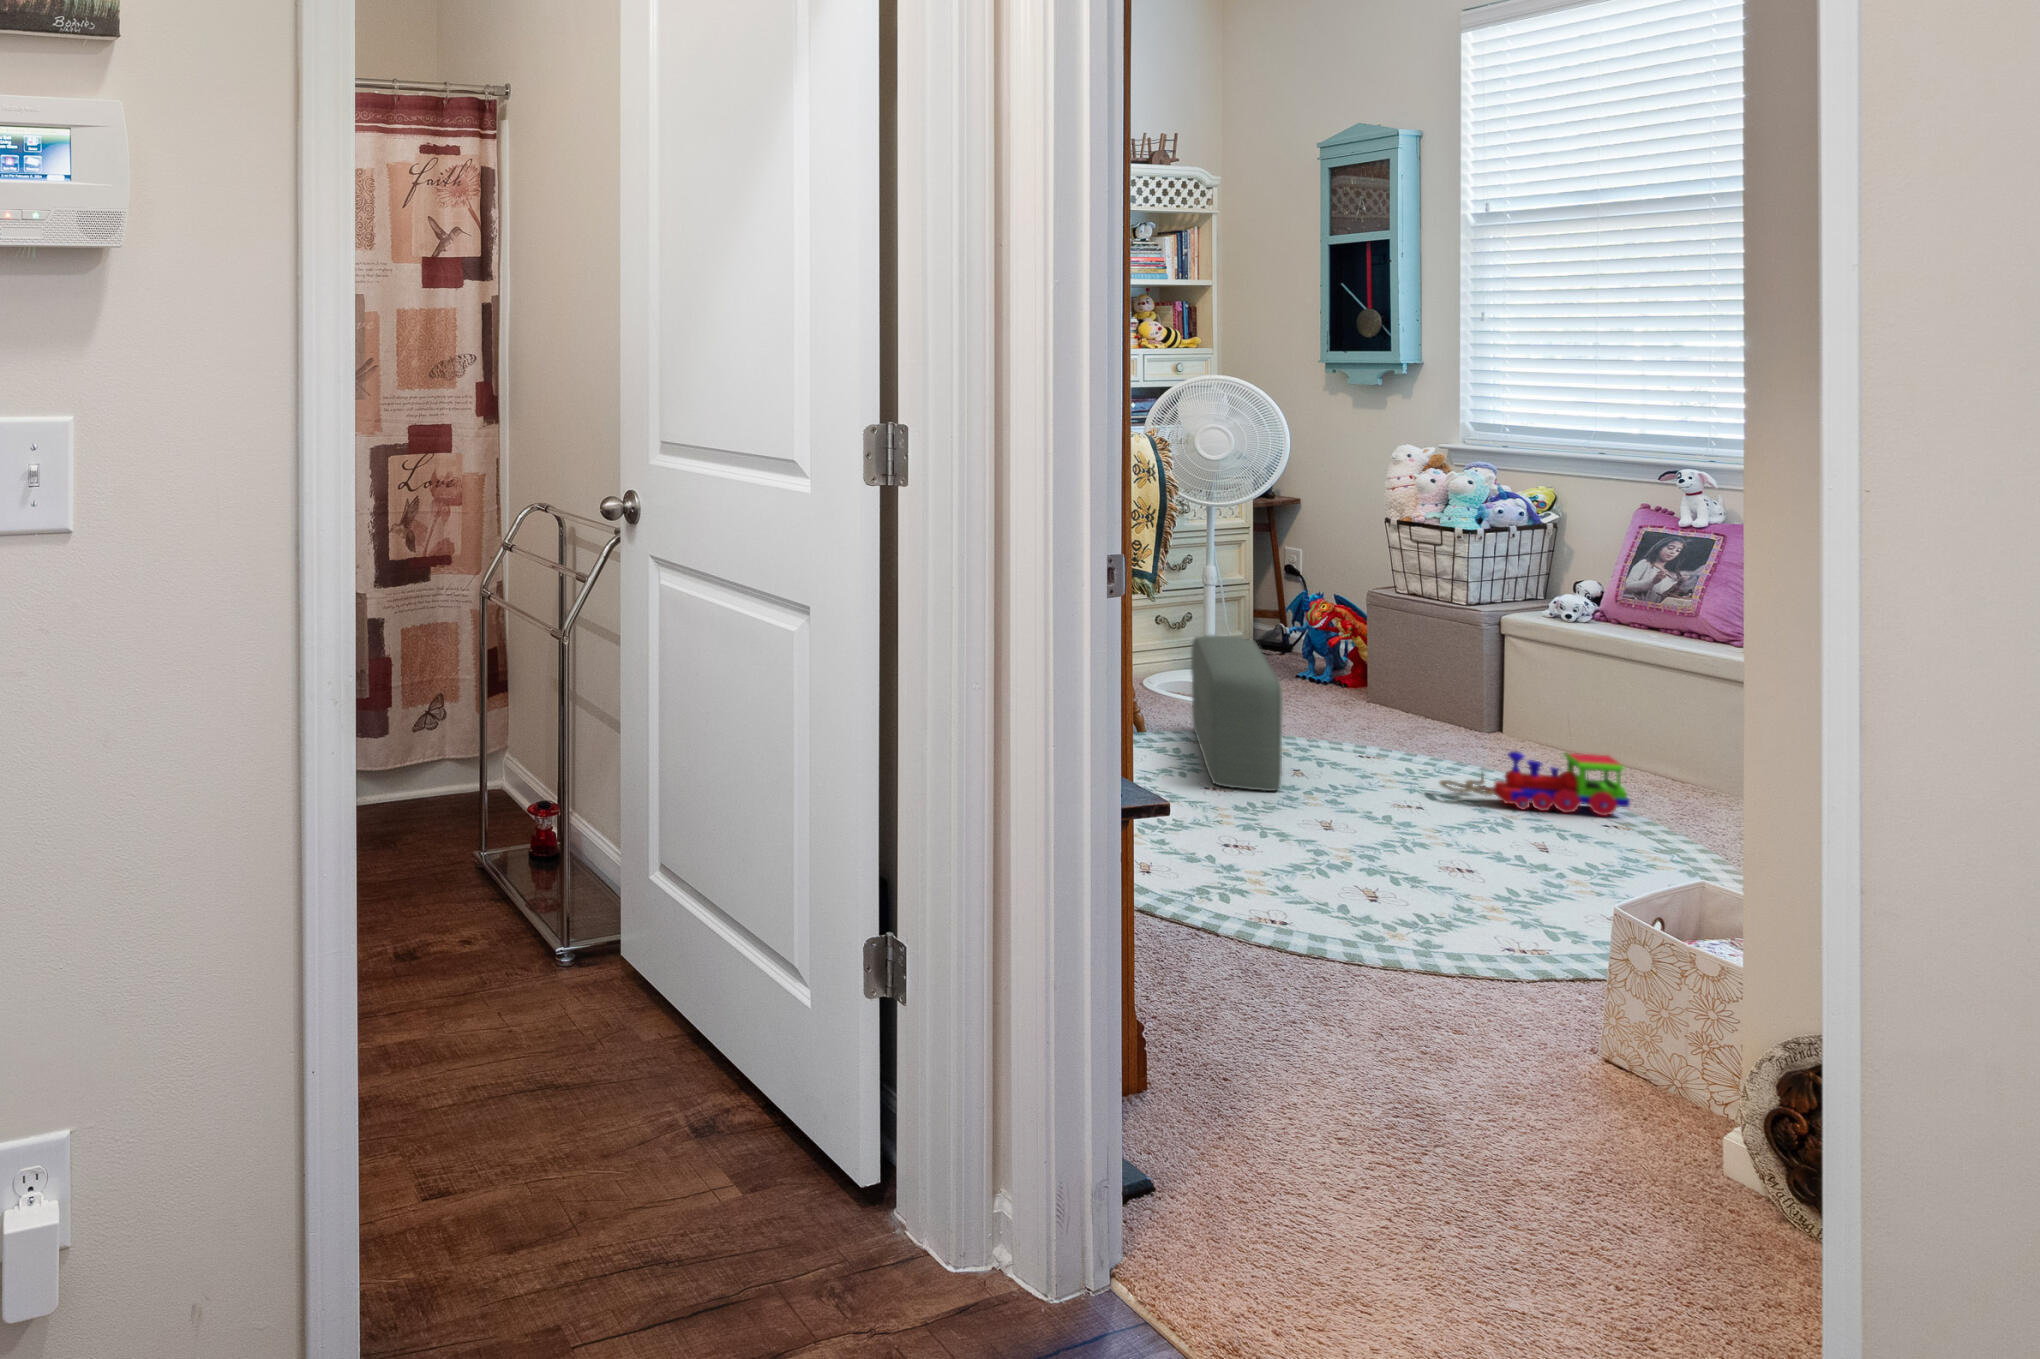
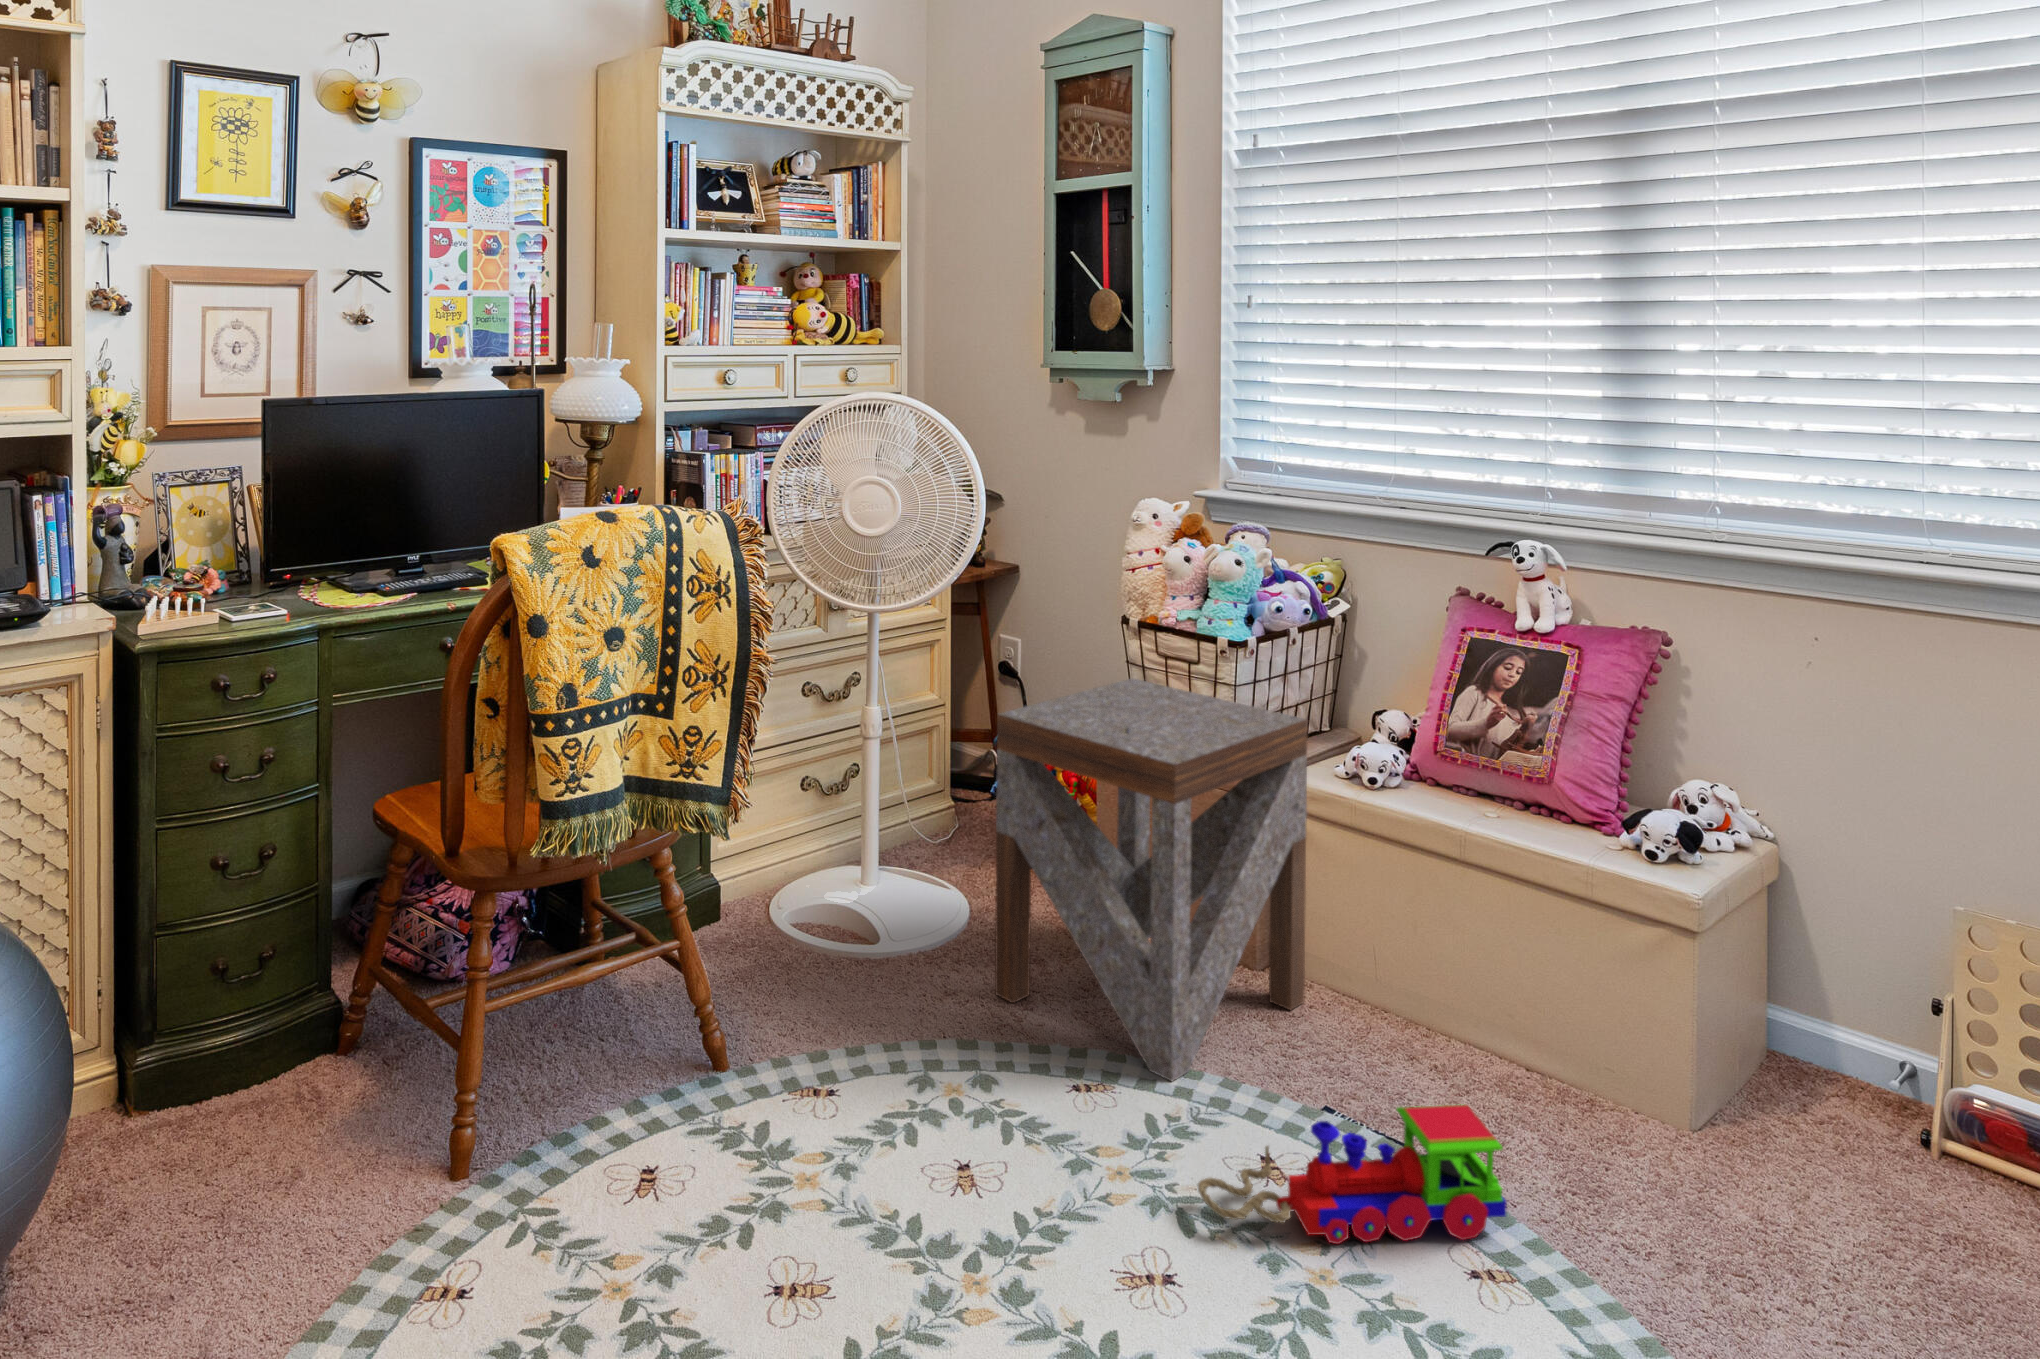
side table: none [1305,554,1518,761] -> present [995,678,1308,1081]
pouf: present [1191,635,1283,791] -> none [782,868,921,1269]

